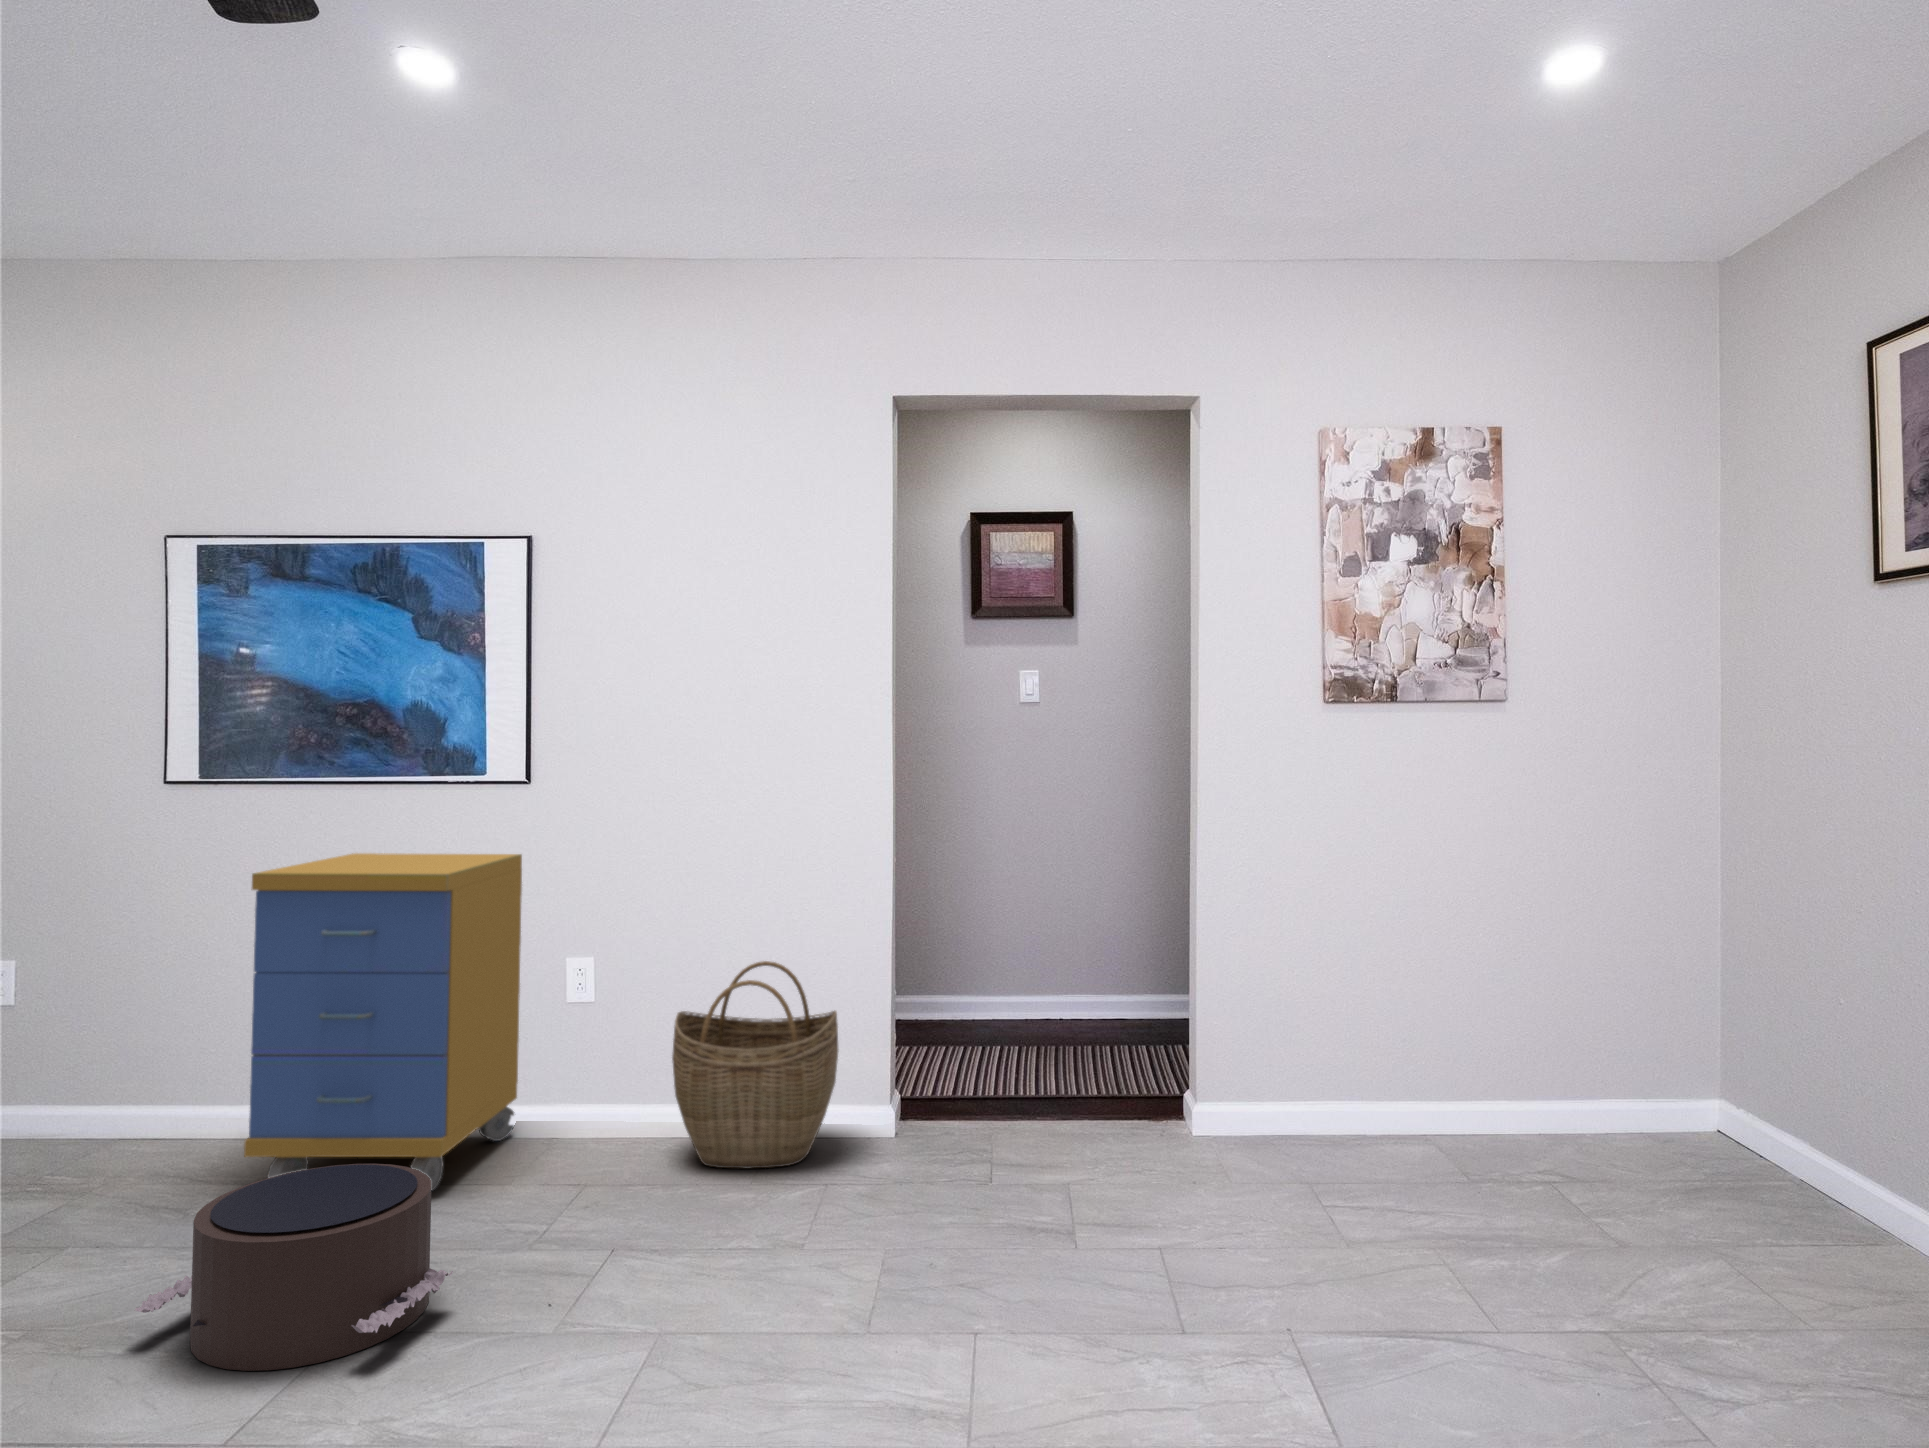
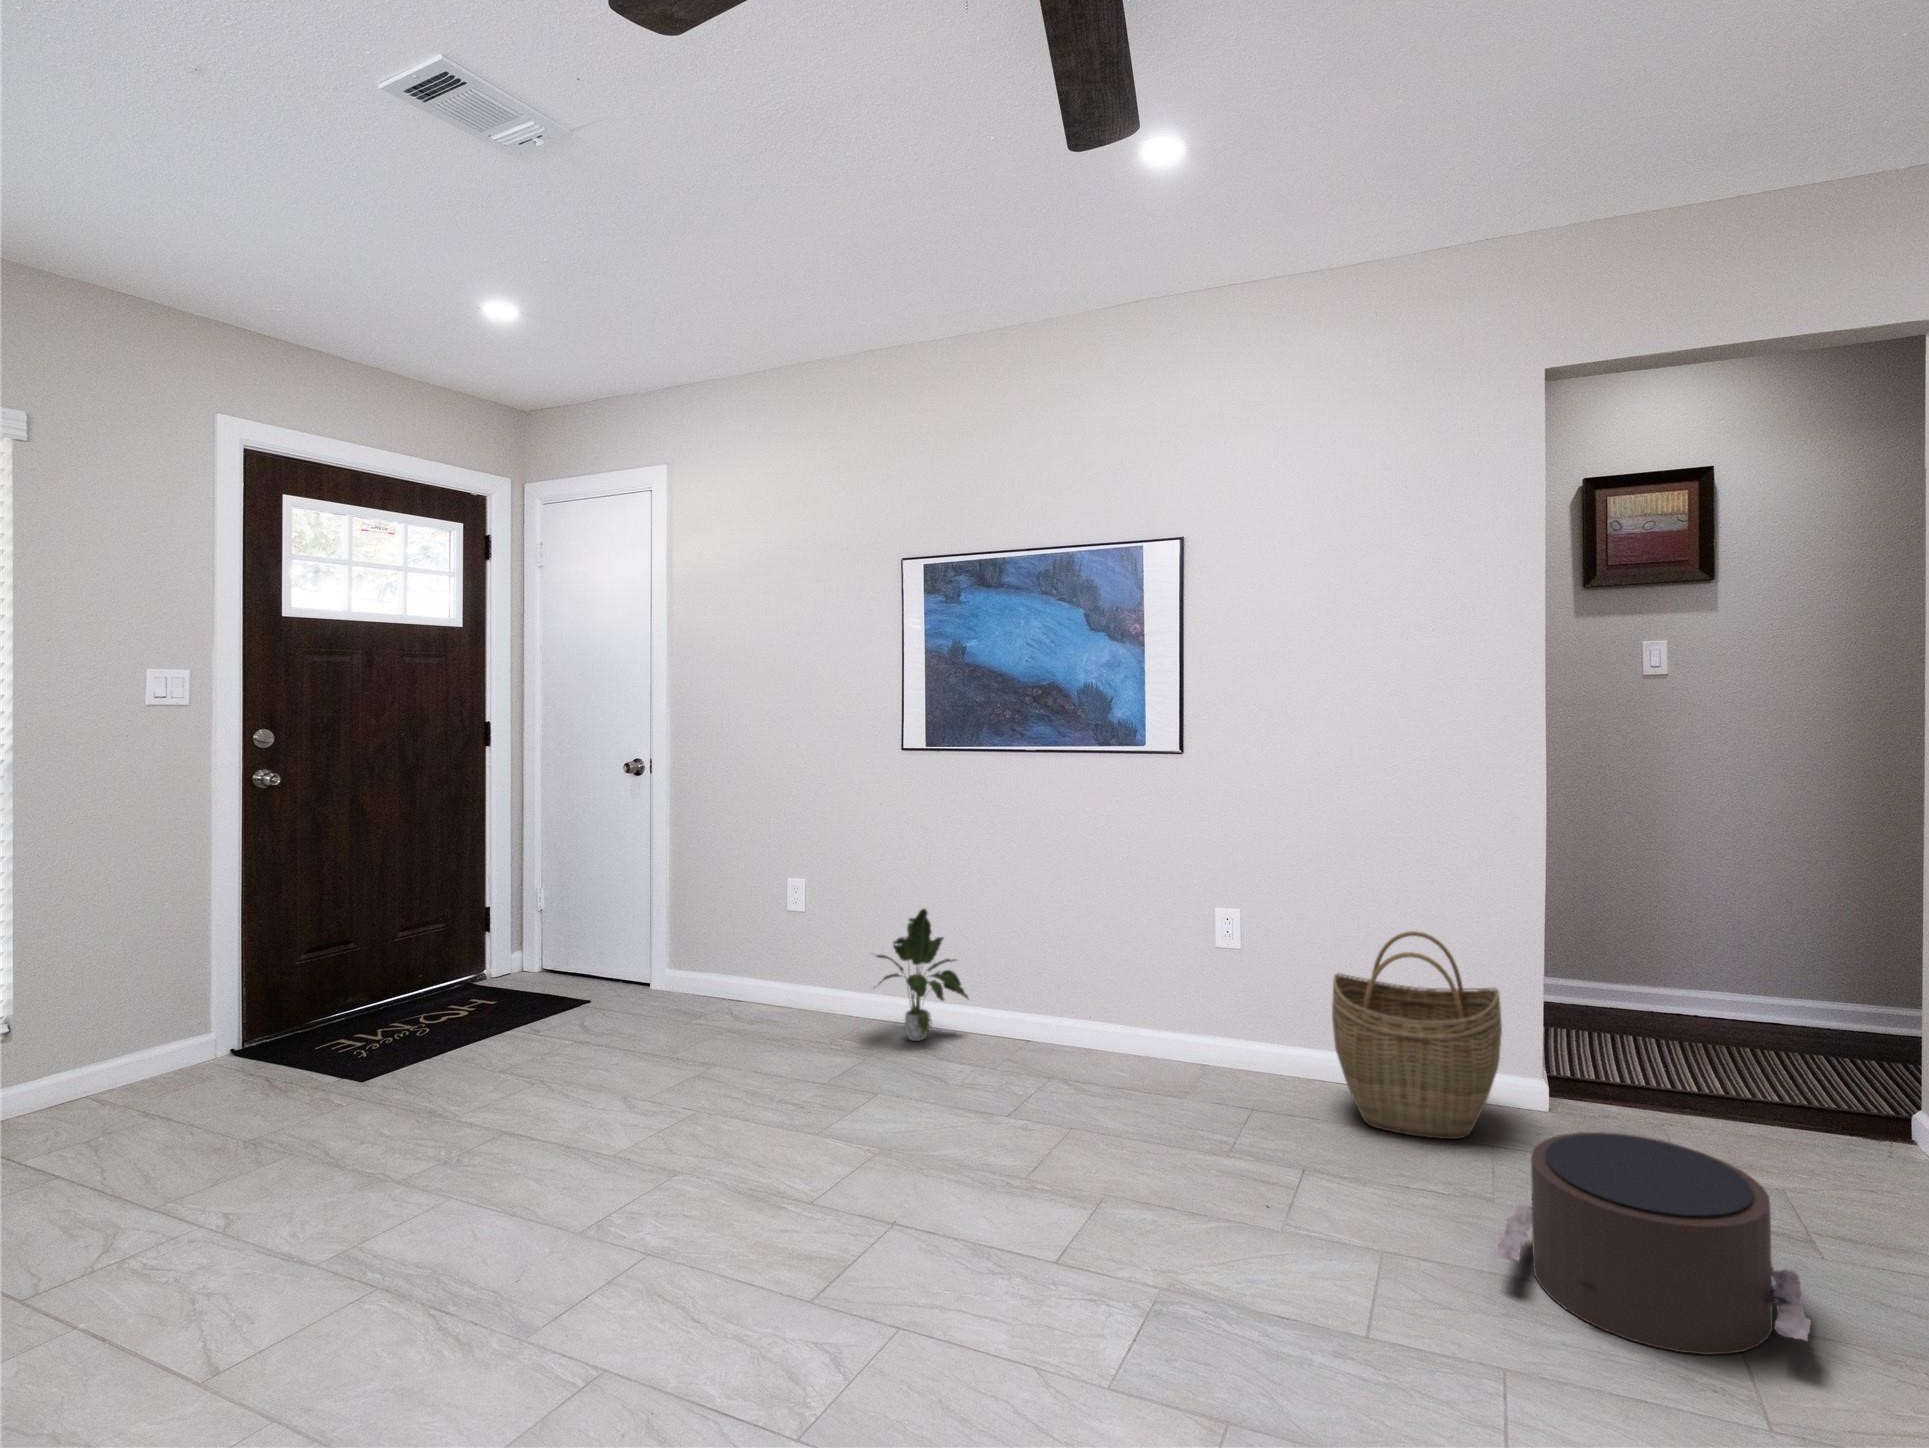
storage cabinet: present [244,853,522,1191] -> none [981,813,1184,1114]
potted plant: none [91,980,241,1150] -> present [877,909,968,1041]
pouf: present [135,1164,453,1371] -> present [1498,1132,1811,1355]

